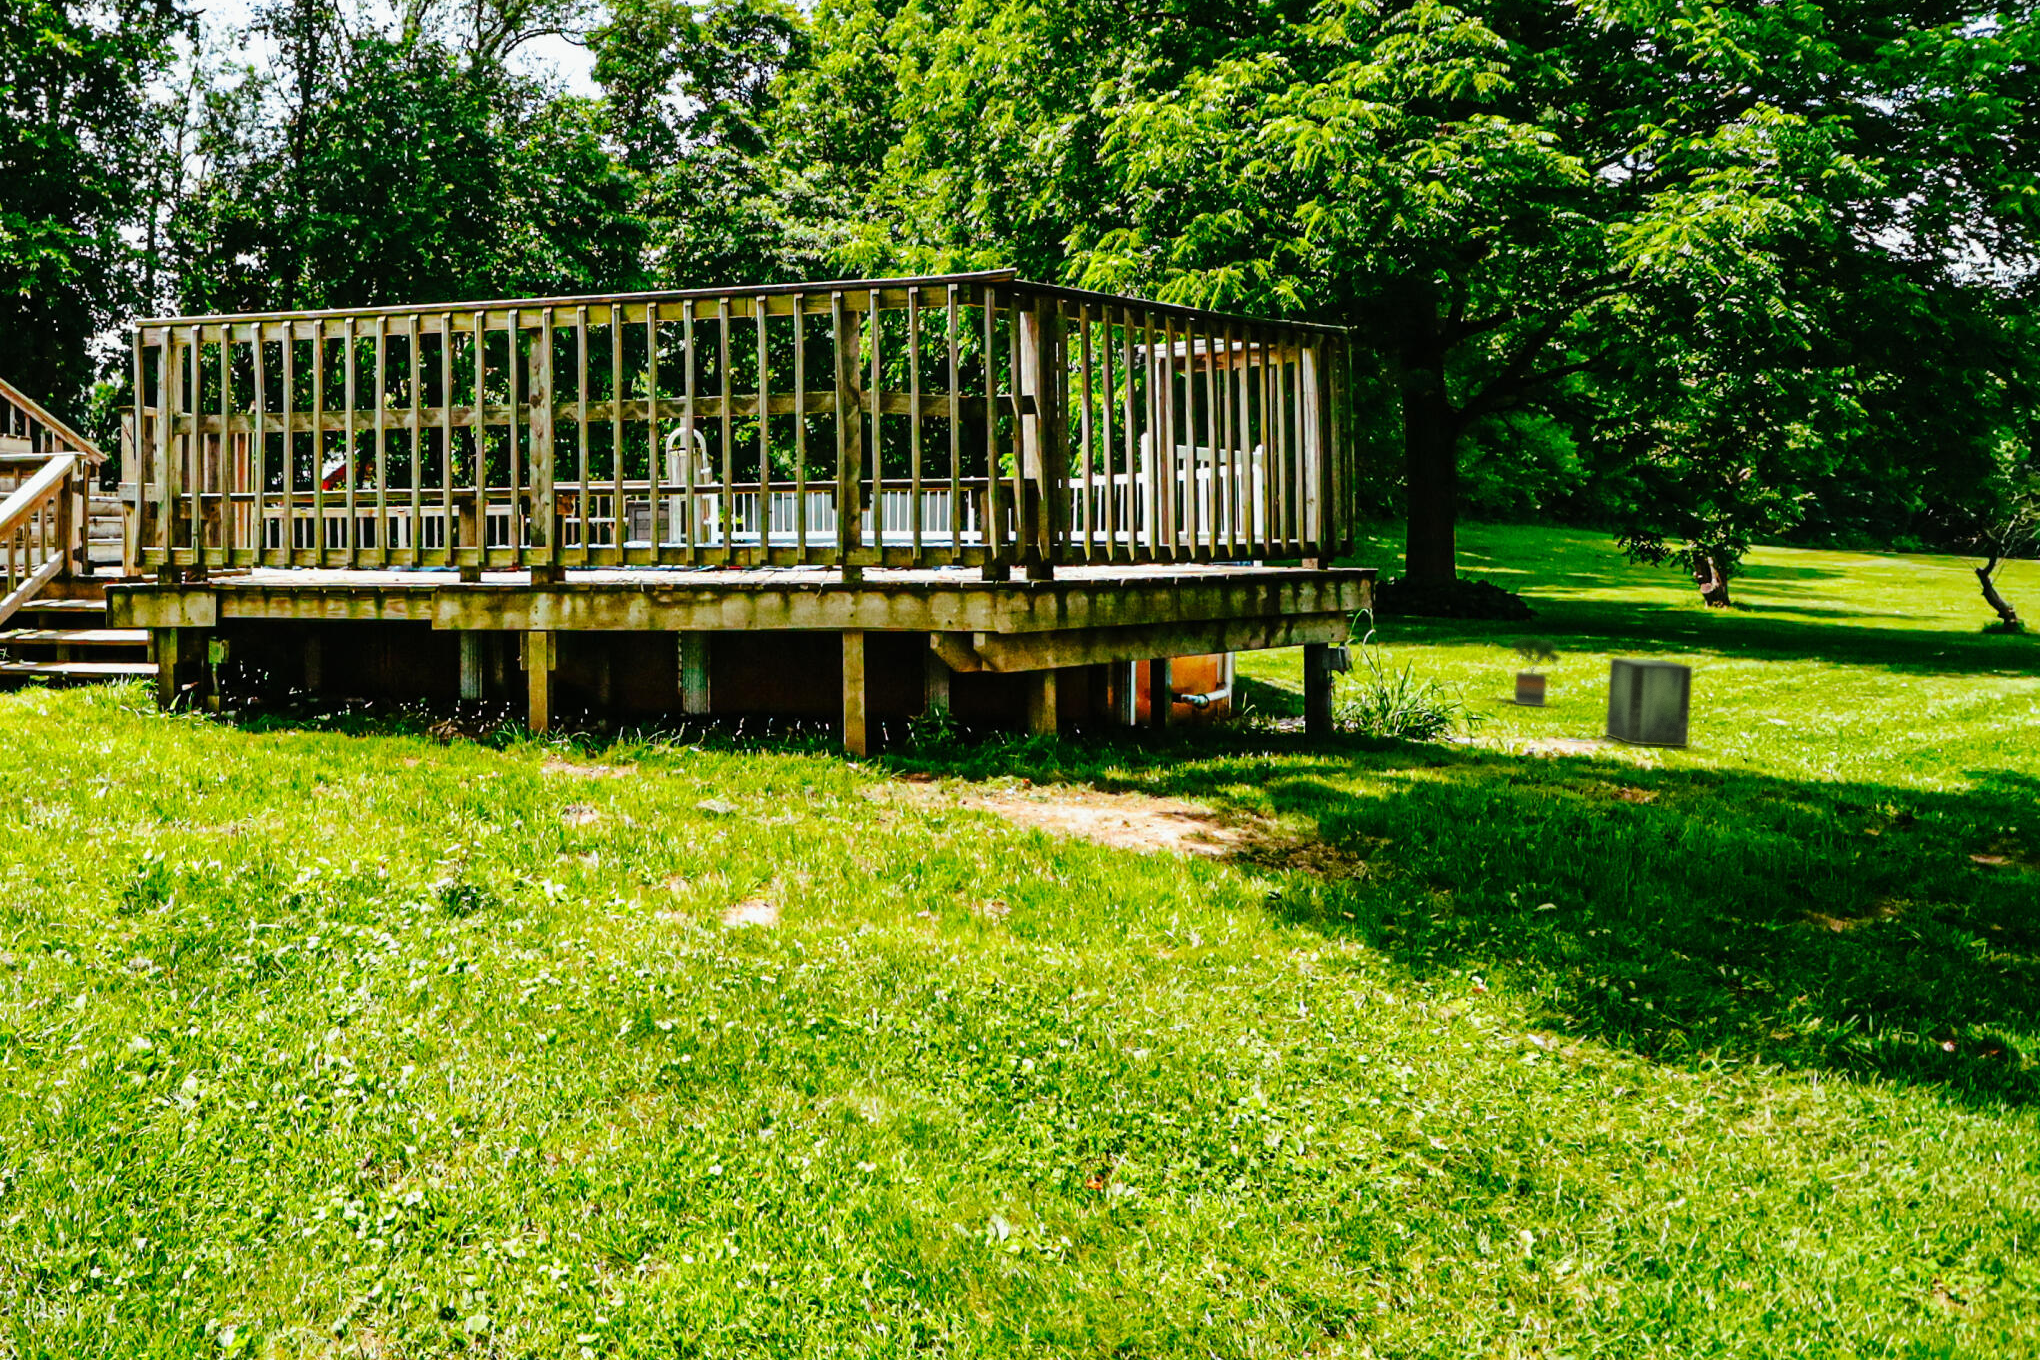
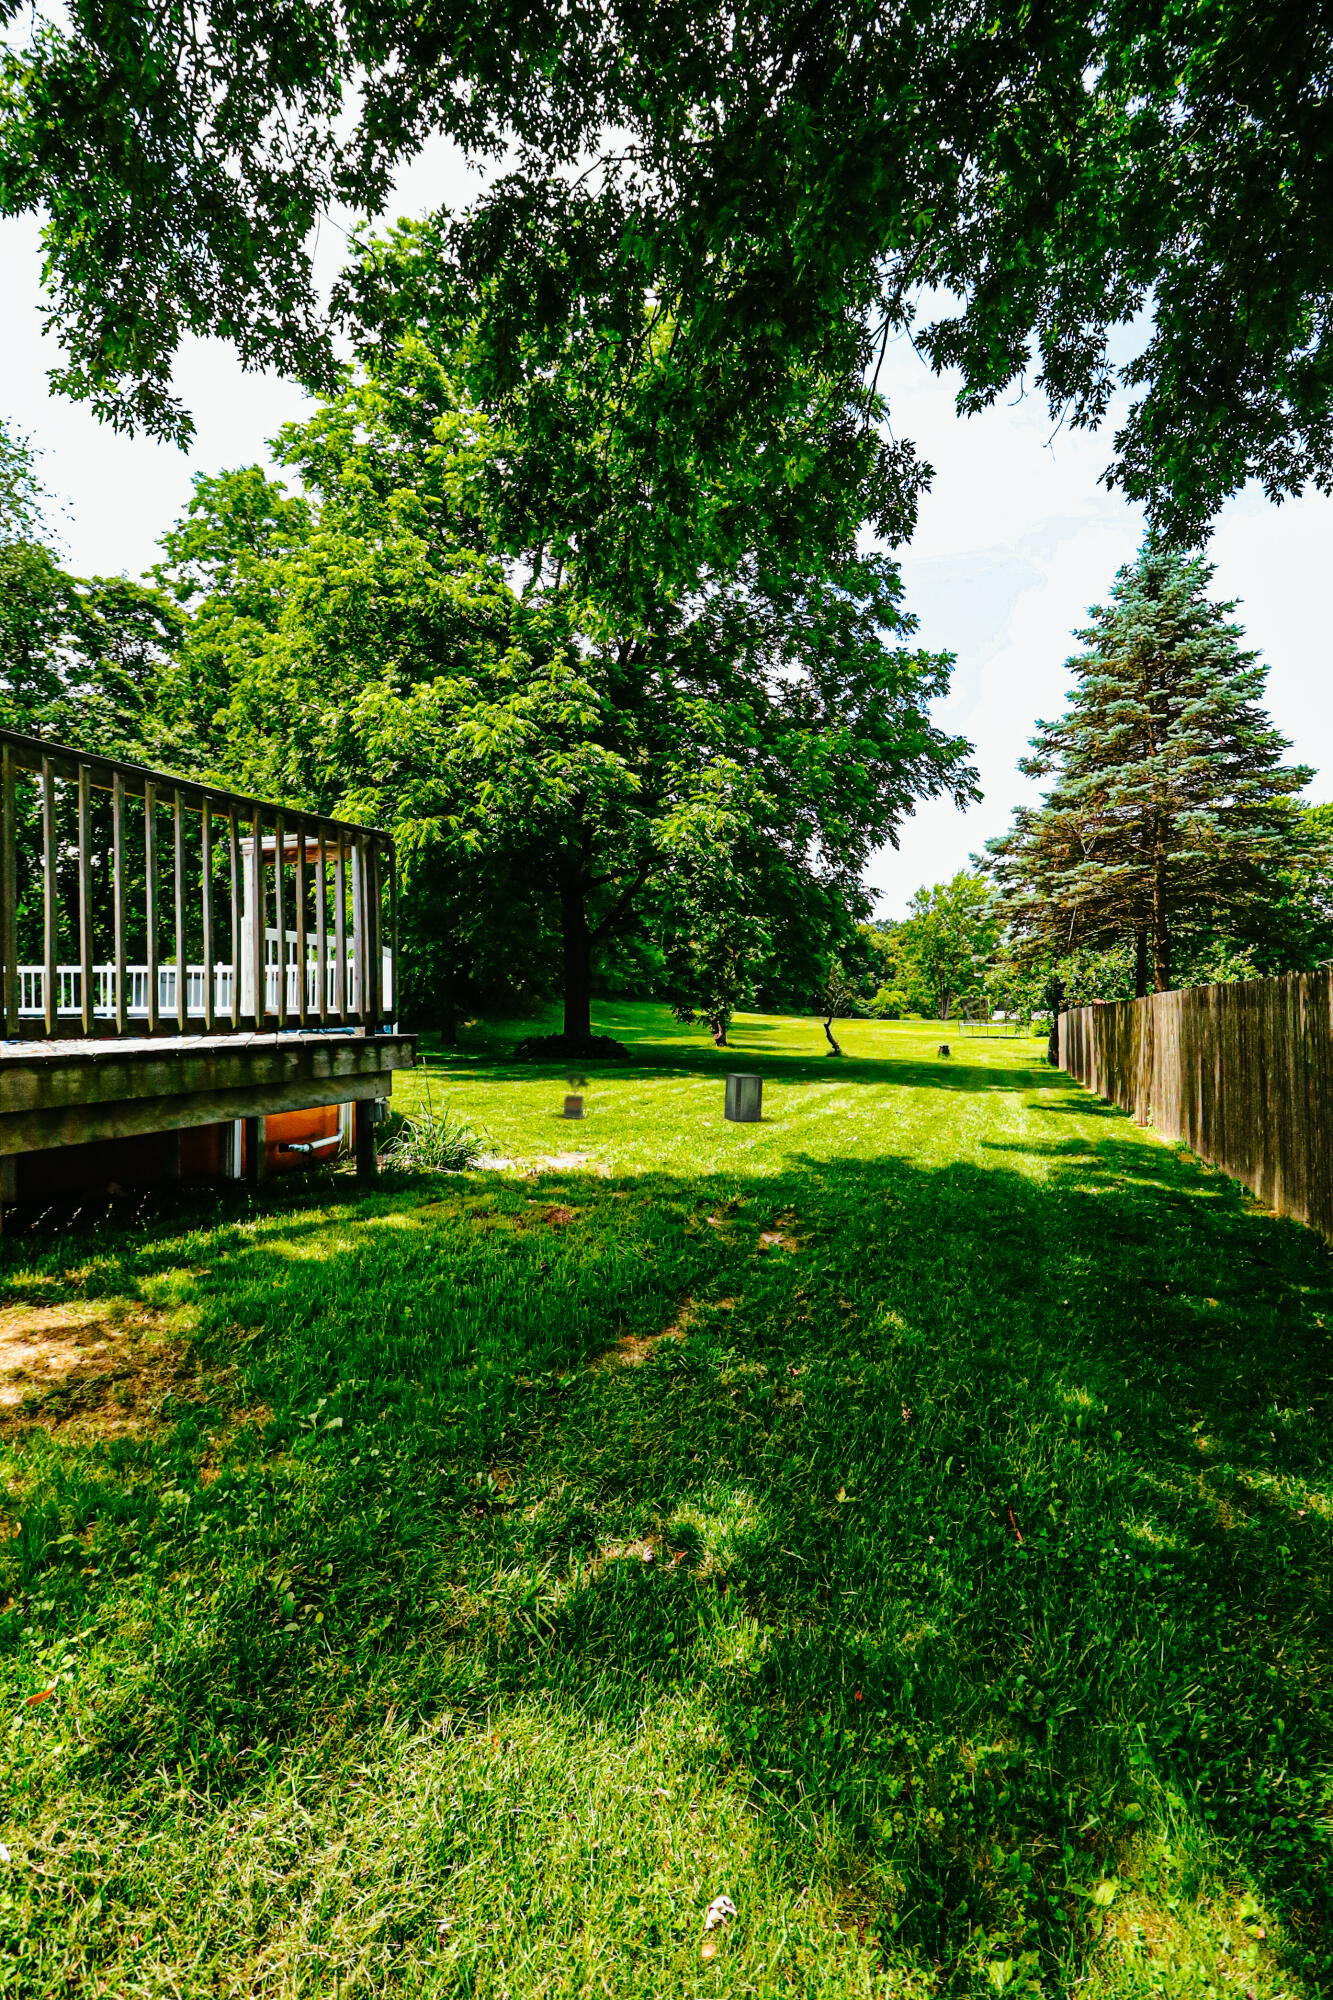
storage box: present [1606,658,1692,747] -> present [724,1074,763,1122]

